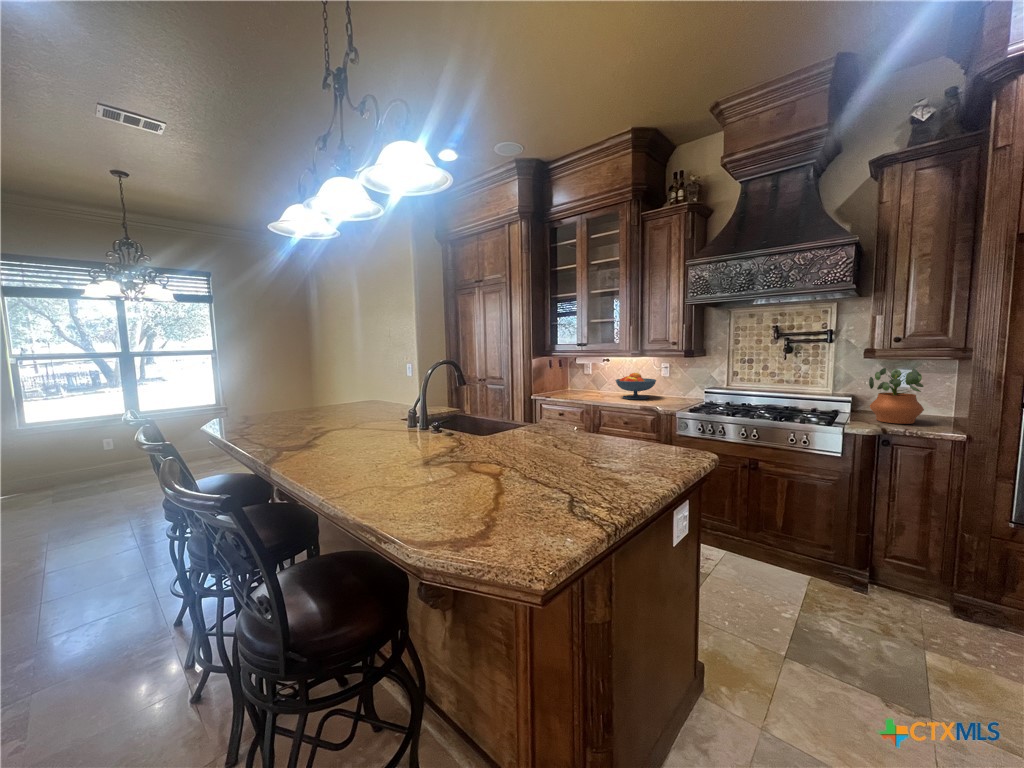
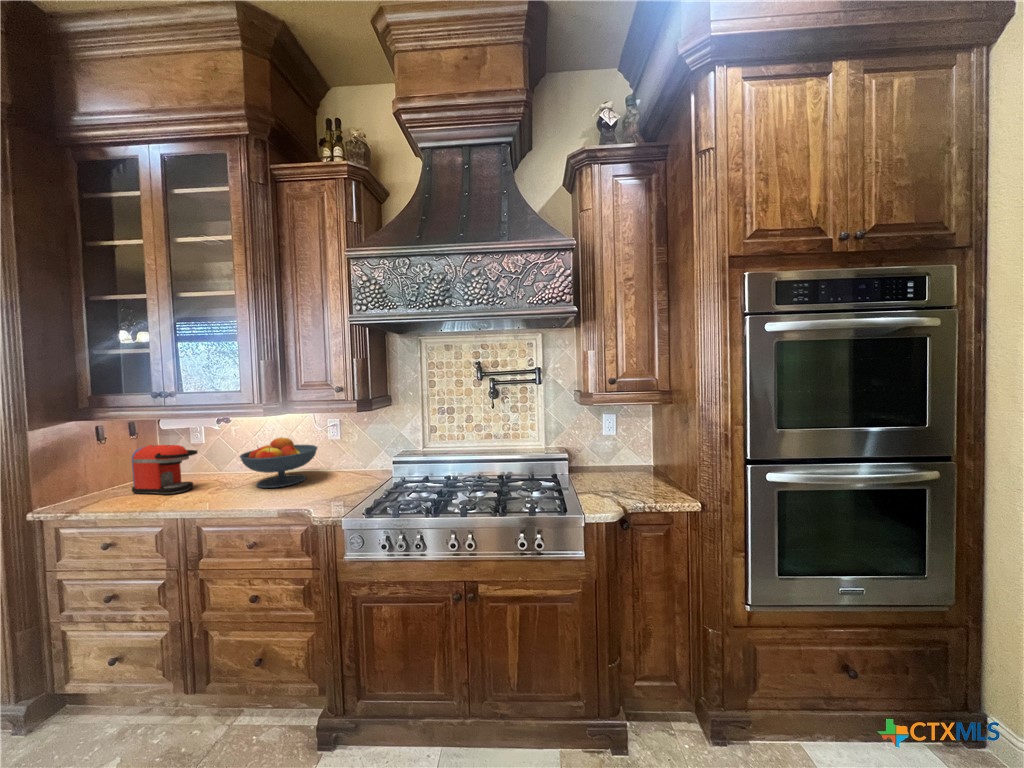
potted plant: present [869,368,924,424] -> none [590,416,643,488]
coffee maker: none [565,371,595,397] -> present [132,445,198,494]

